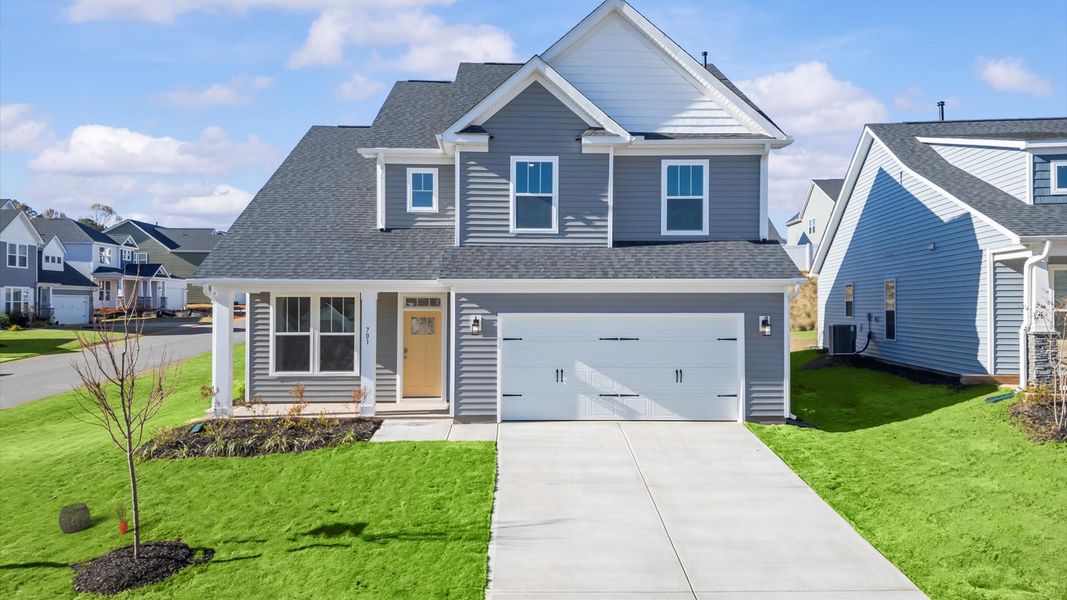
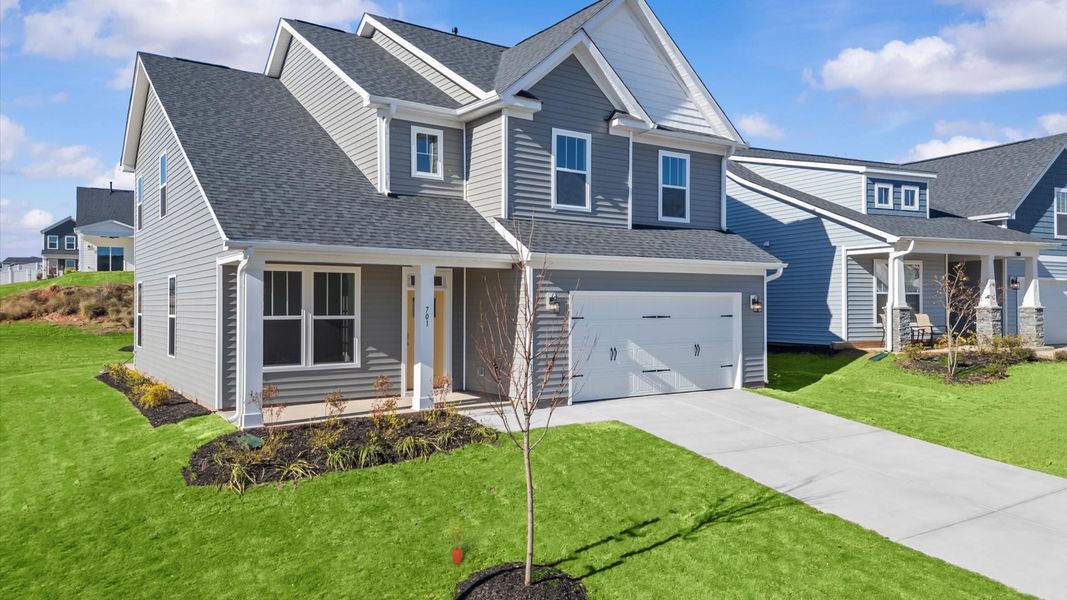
woven basket: present [58,503,91,533] -> none [349,535,388,579]

